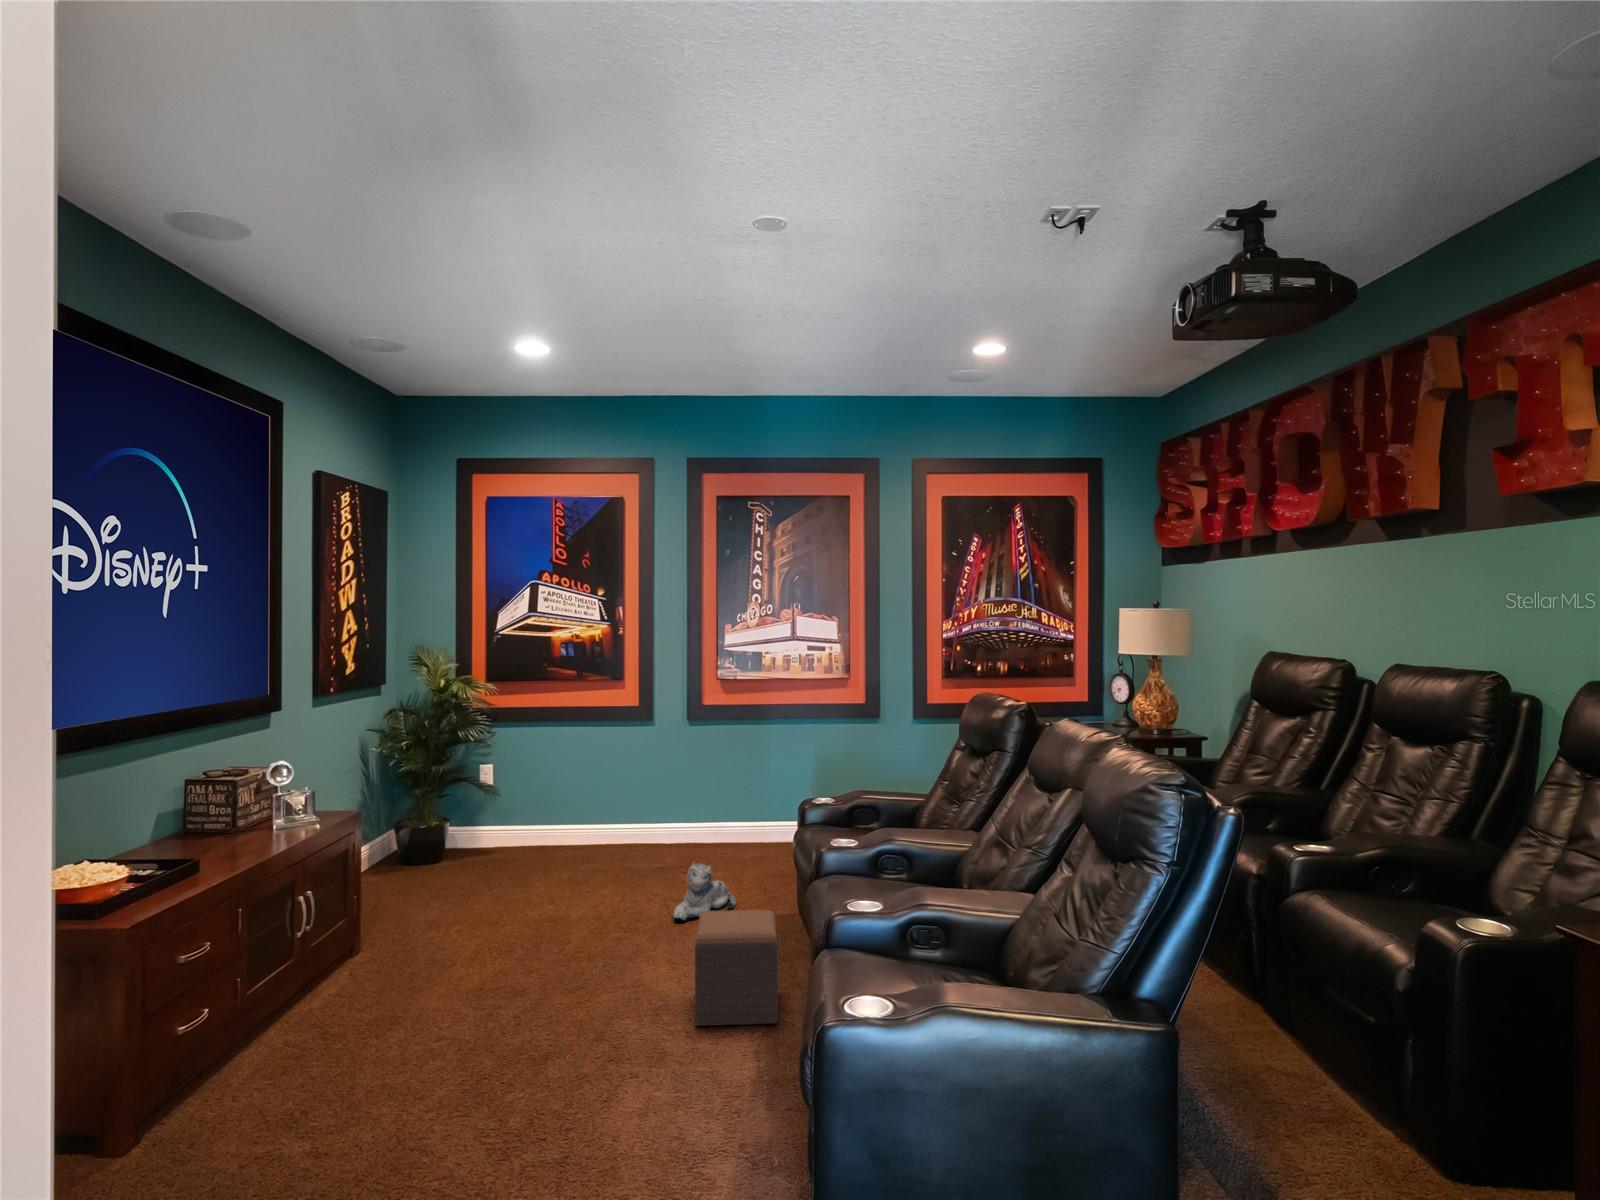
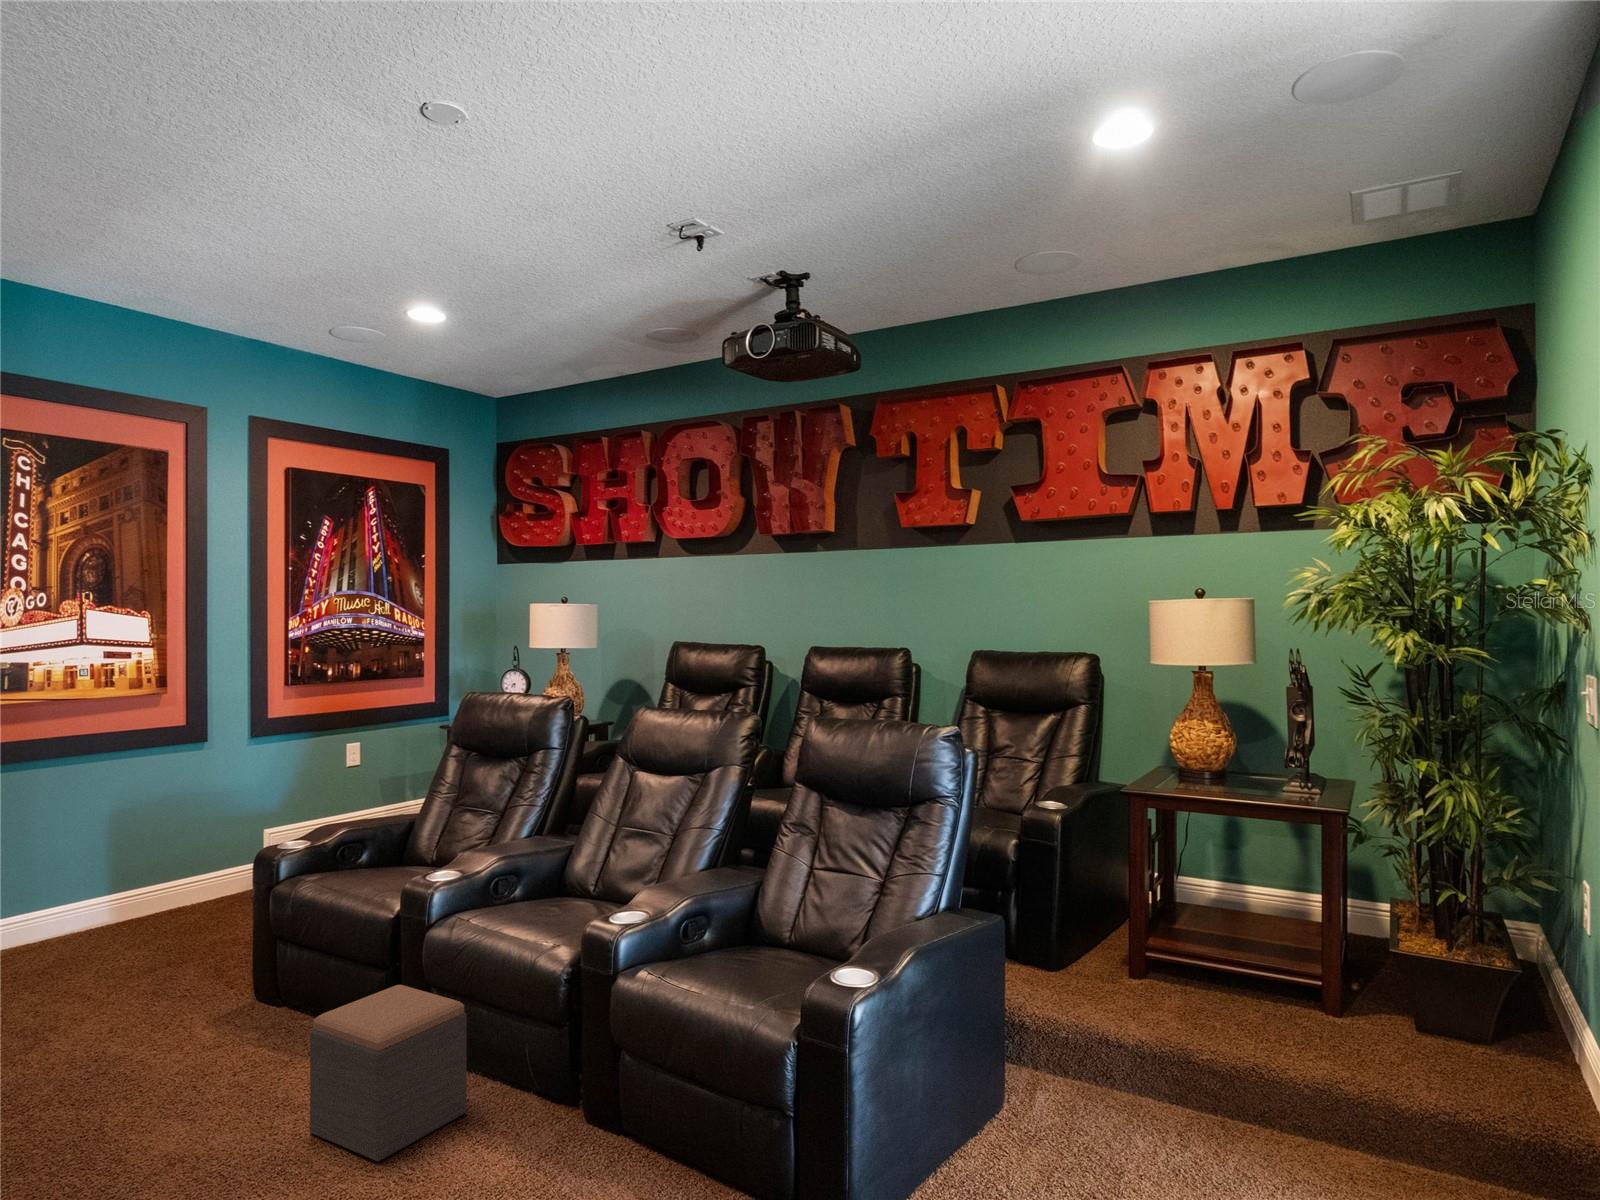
plush toy: present [673,862,736,920] -> none [67,980,157,1077]

